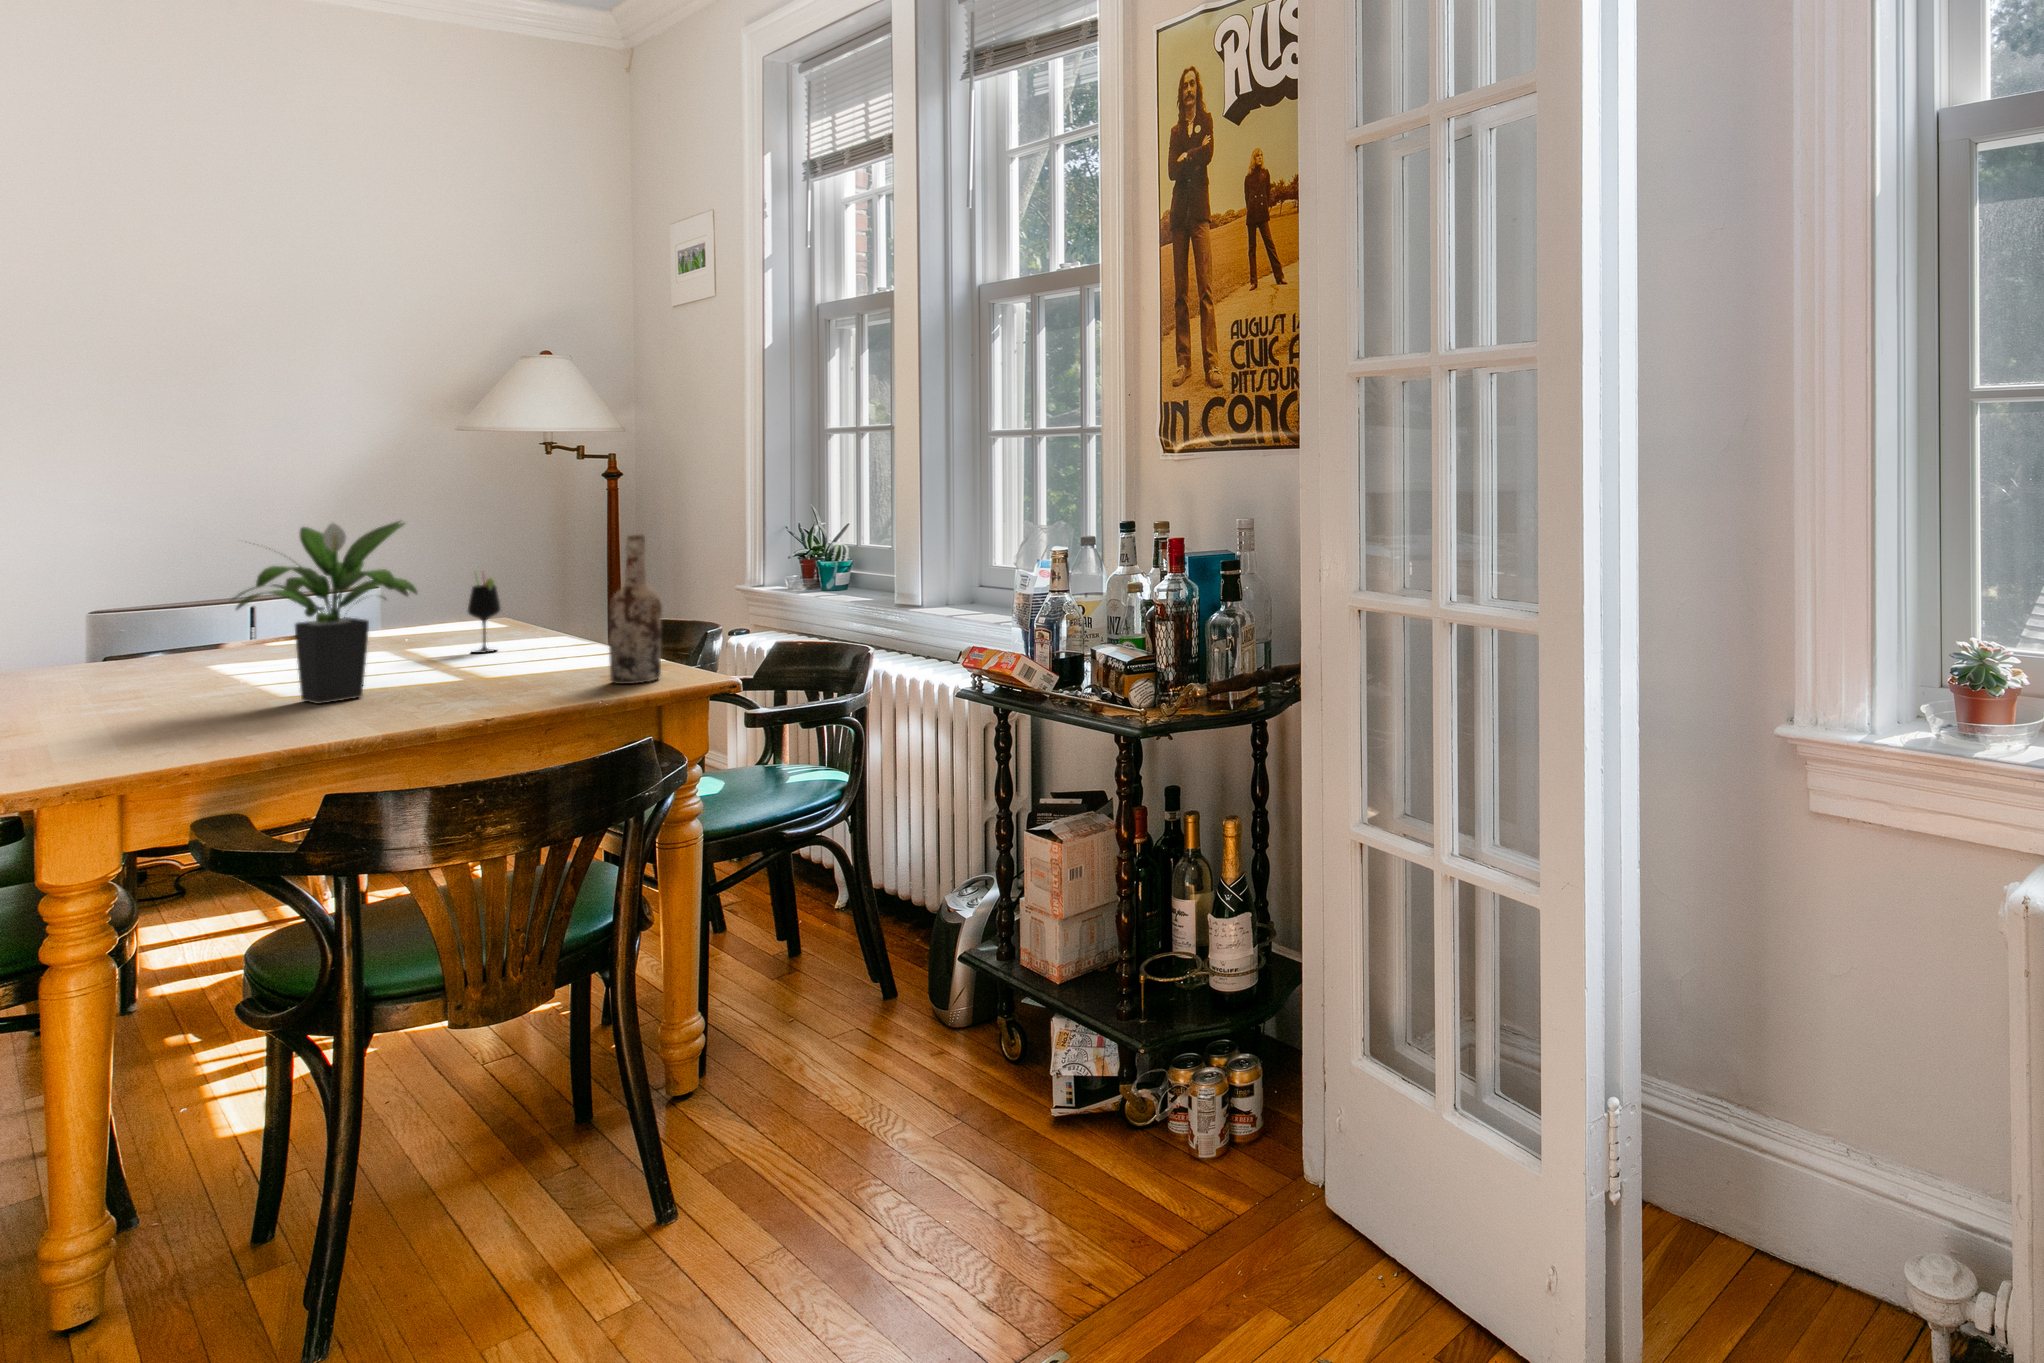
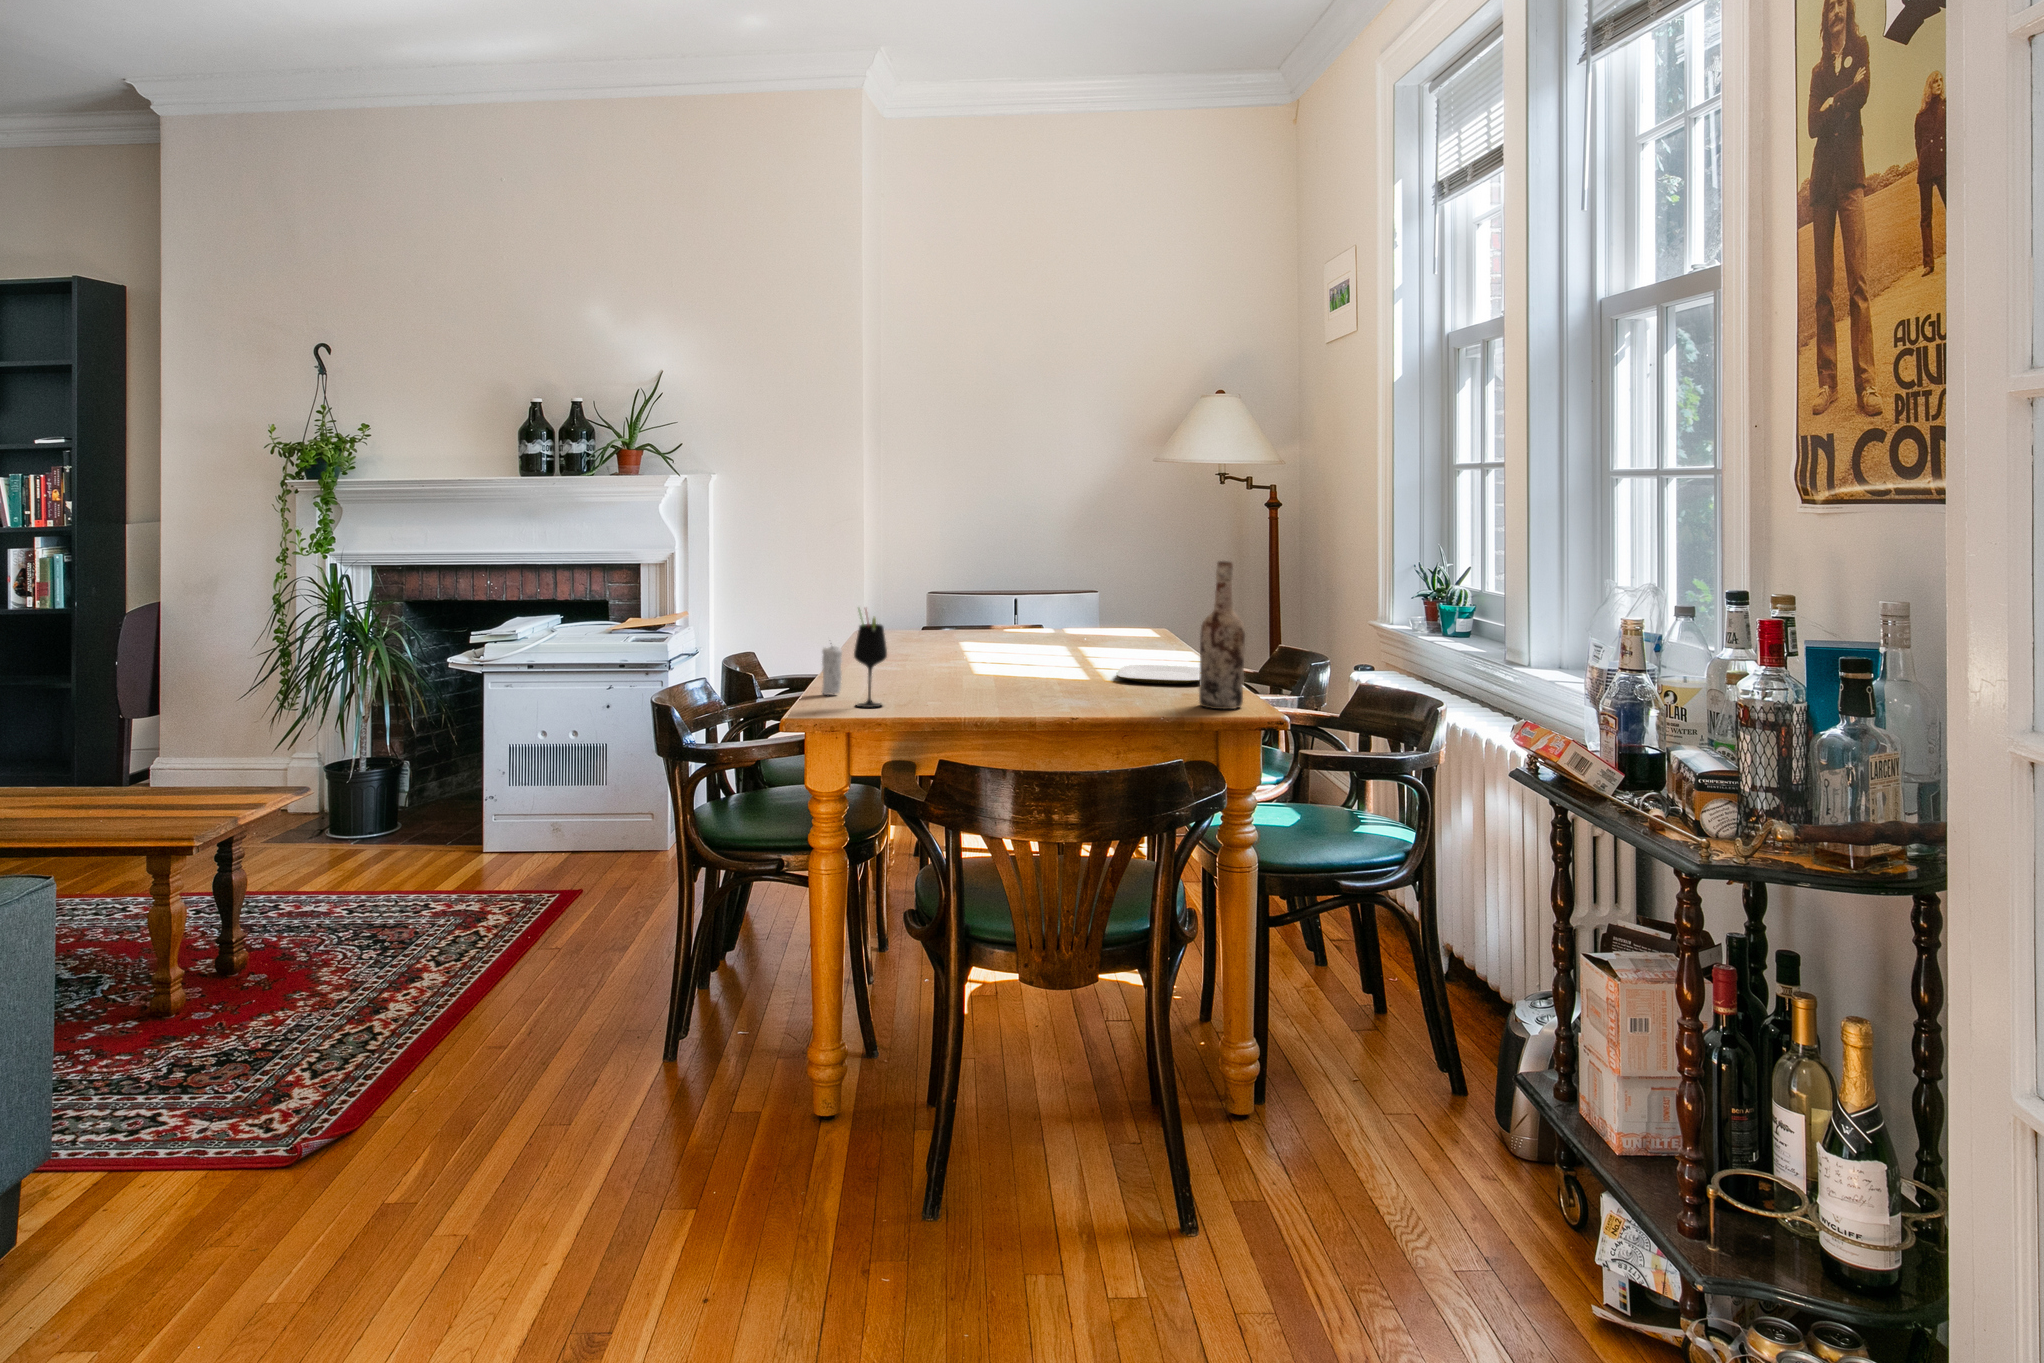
potted plant: present [234,521,417,704] -> none [932,532,1059,690]
wine glass: present [468,578,500,653] -> present [854,609,887,708]
plate: none [484,649,600,672] -> present [1116,665,1200,684]
candle: none [57,669,94,742] -> present [821,646,842,695]

